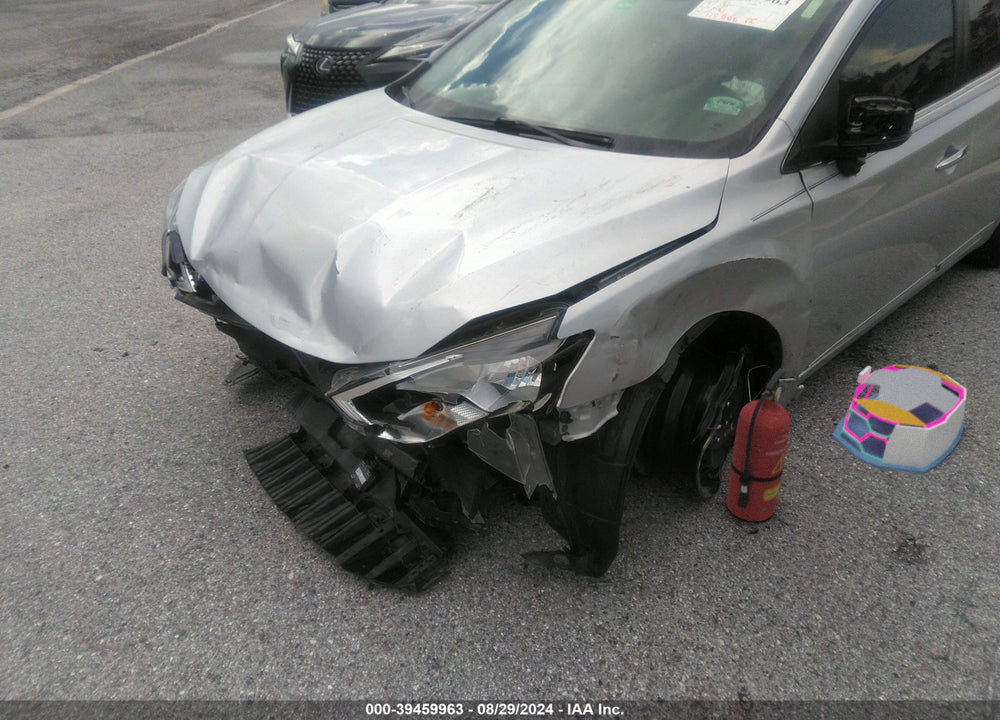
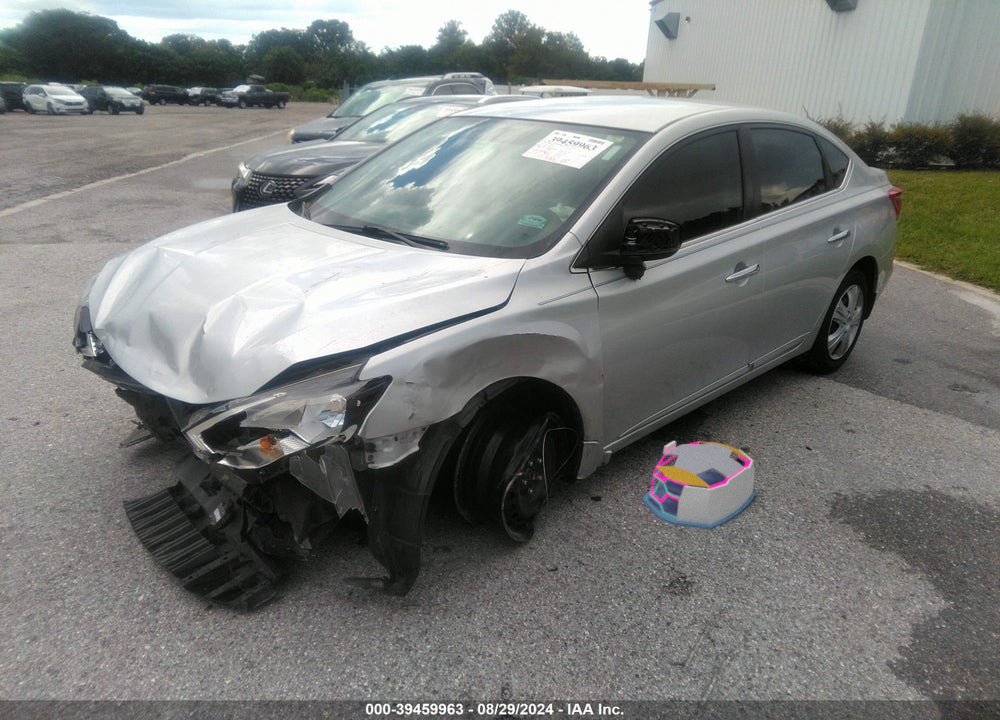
fire extinguisher: present [726,368,790,521] -> none [535,429,578,562]

